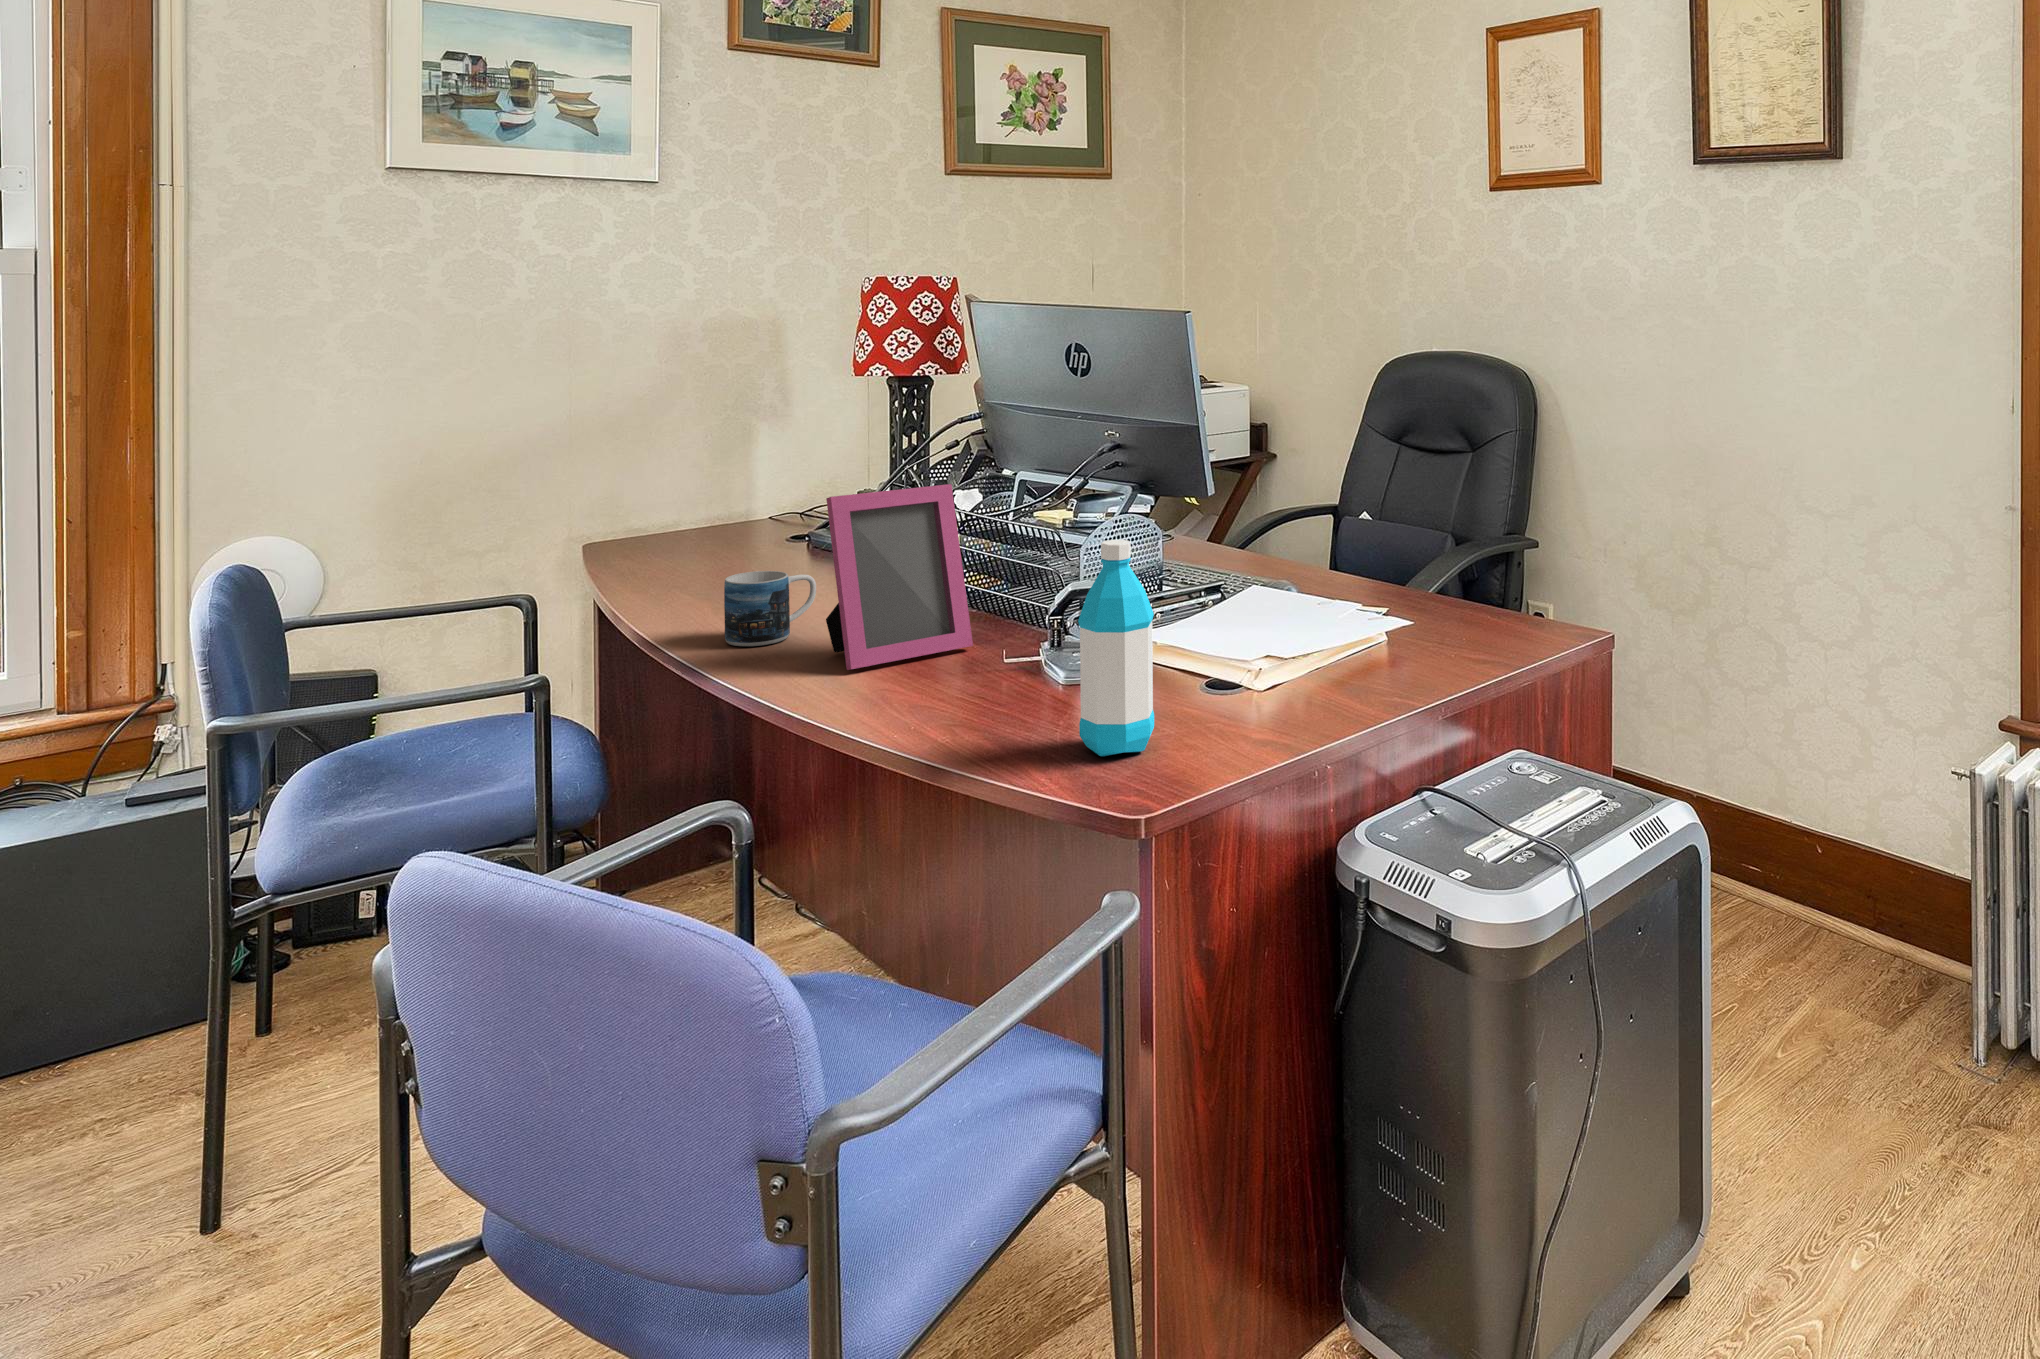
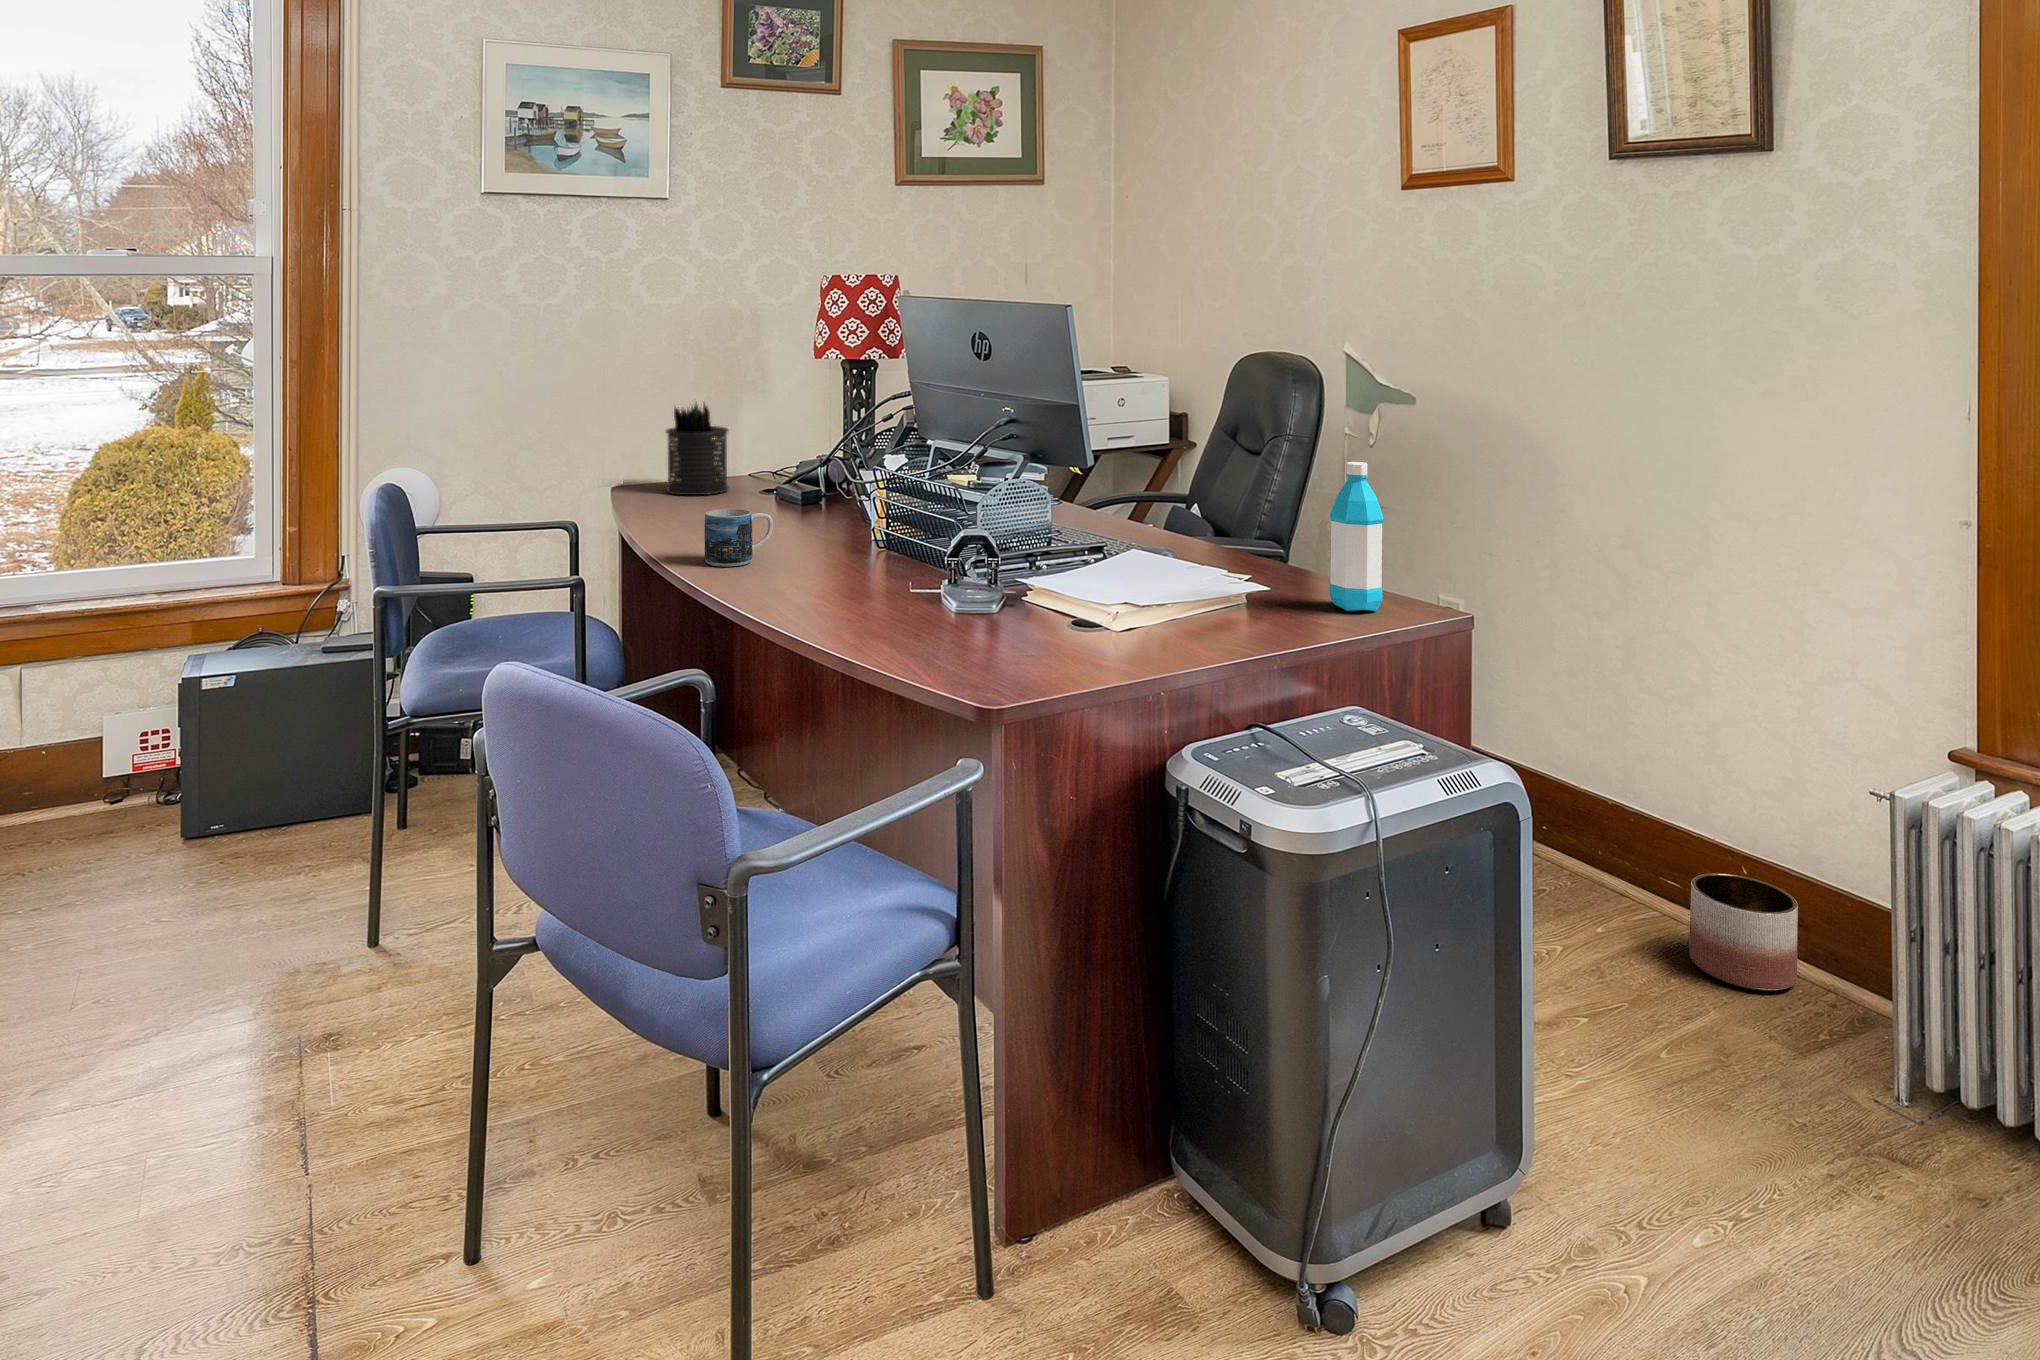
pen holder: none [656,432,742,552] -> present [666,404,728,495]
picture frame: present [826,484,973,670] -> none [776,445,889,588]
water bottle: present [1078,540,1154,756] -> present [1329,462,1383,611]
planter: none [1789,867,1883,980] -> present [1689,873,1798,991]

